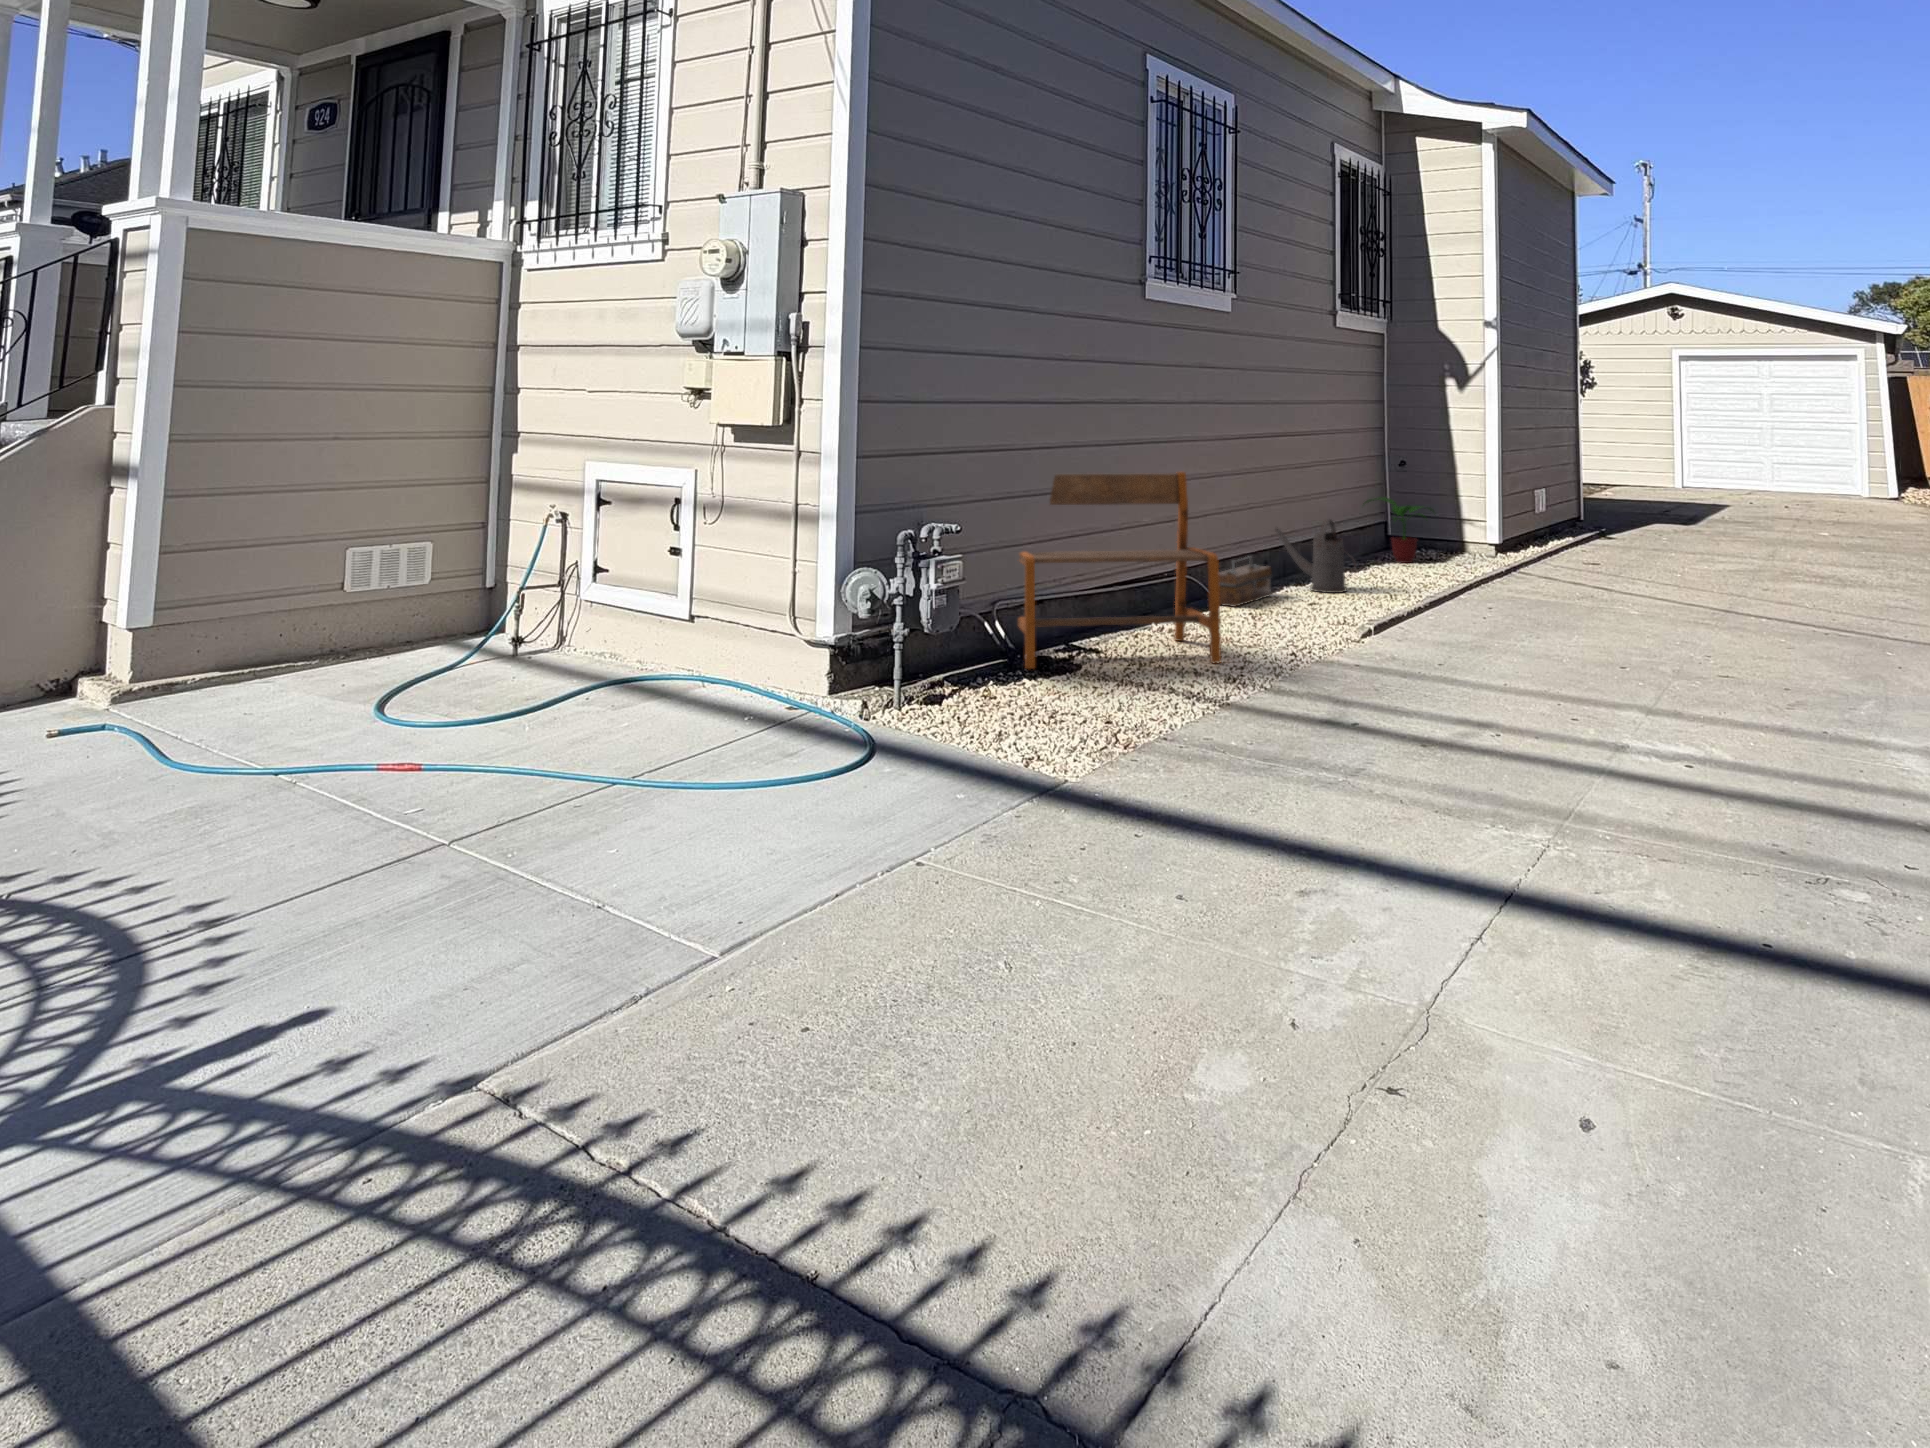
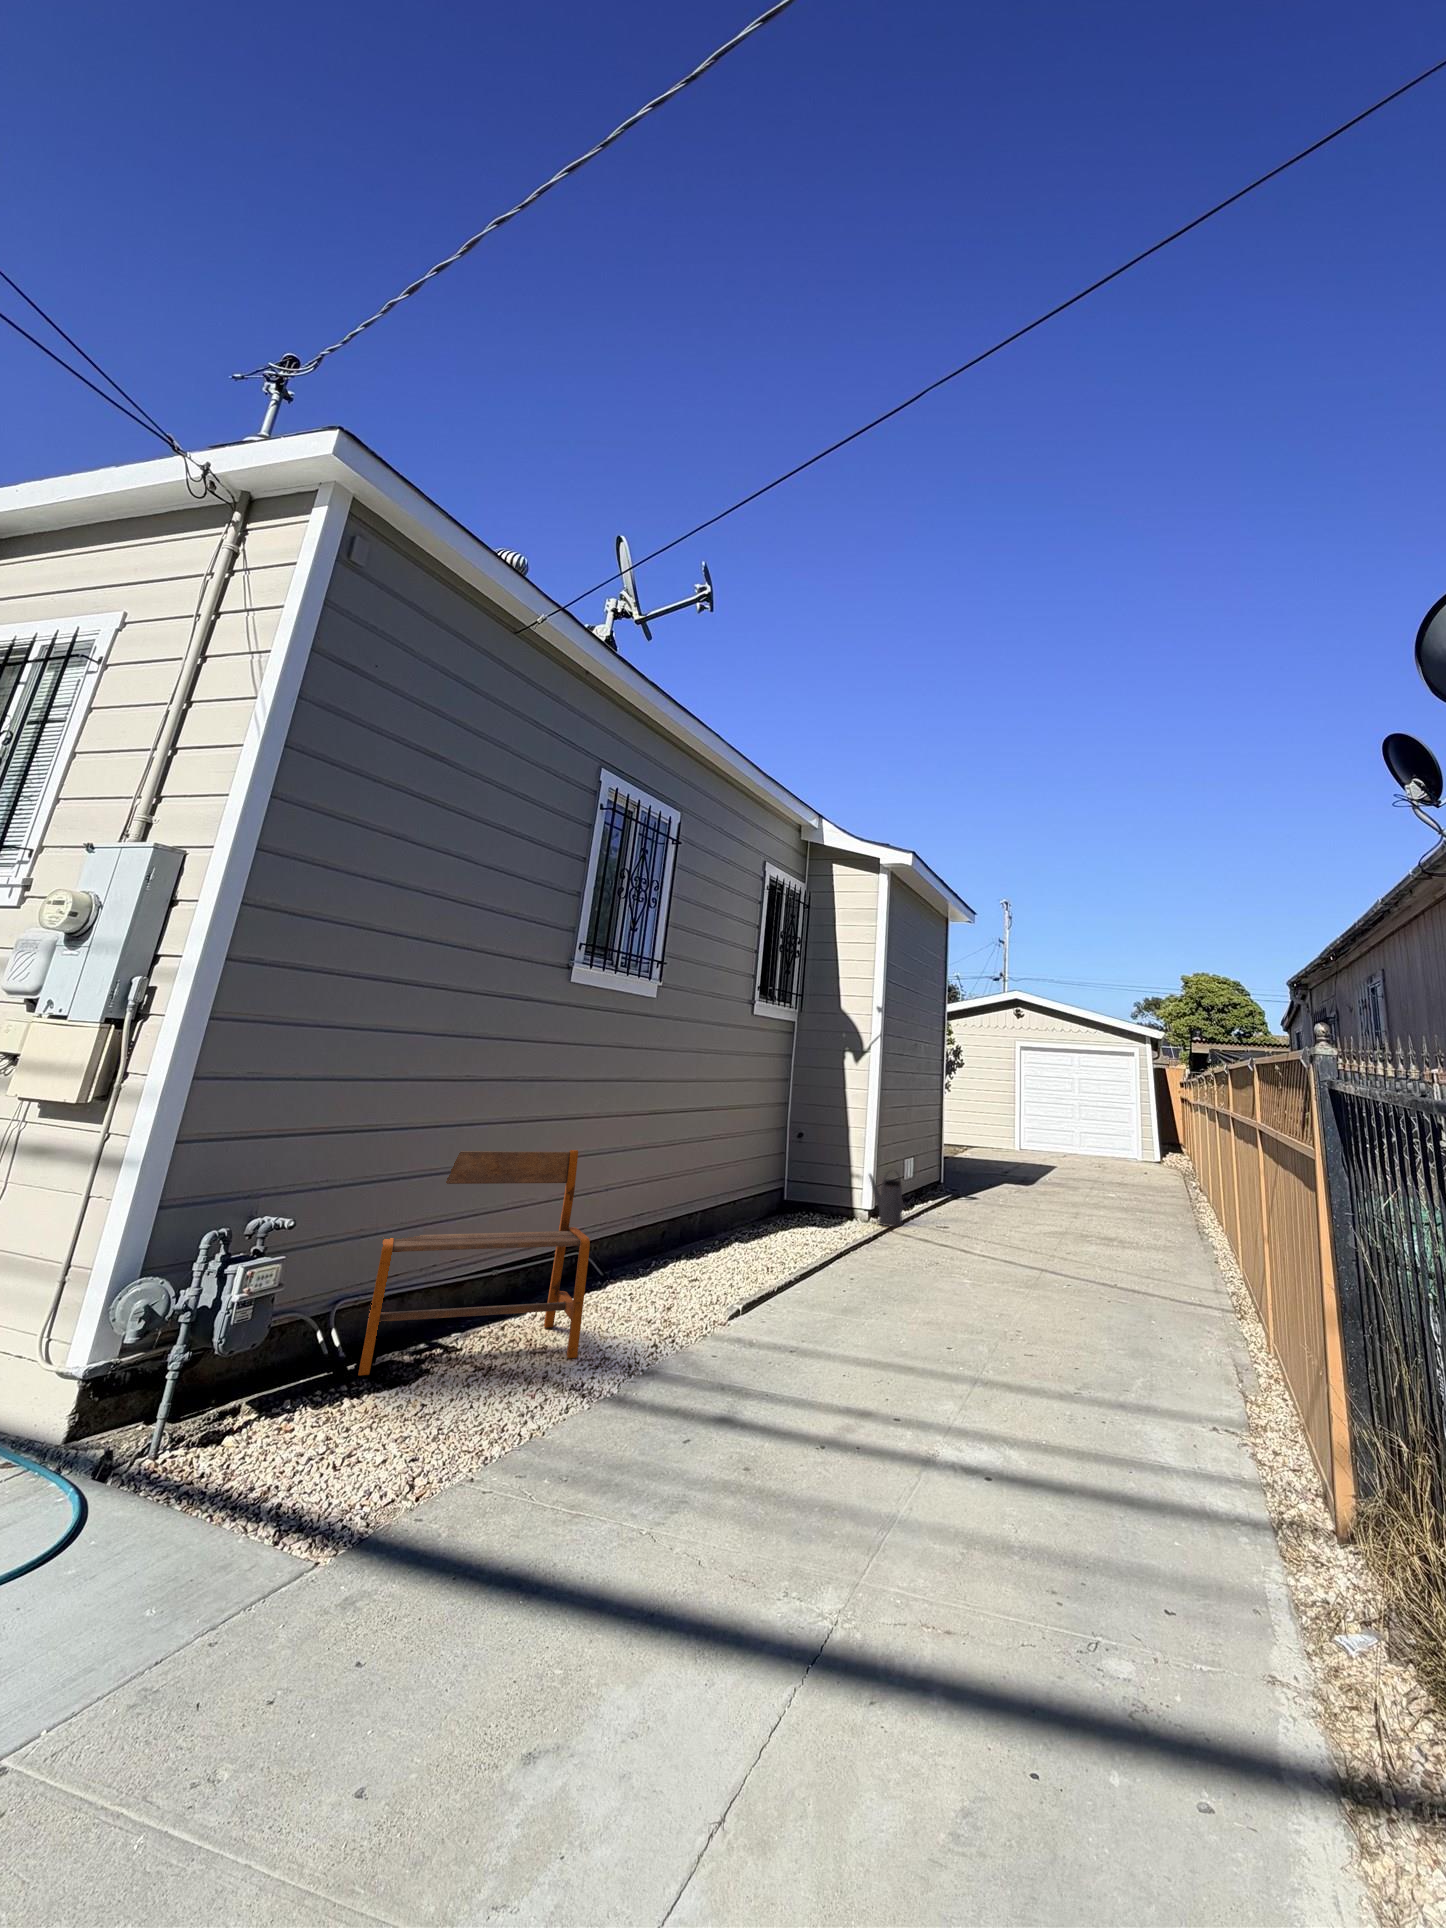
potted plant: present [1365,497,1434,563] -> none [764,1163,824,1225]
watering can: present [1275,519,1356,593] -> present [869,1171,904,1227]
toolbox: present [1219,556,1272,607] -> none [604,1226,668,1280]

